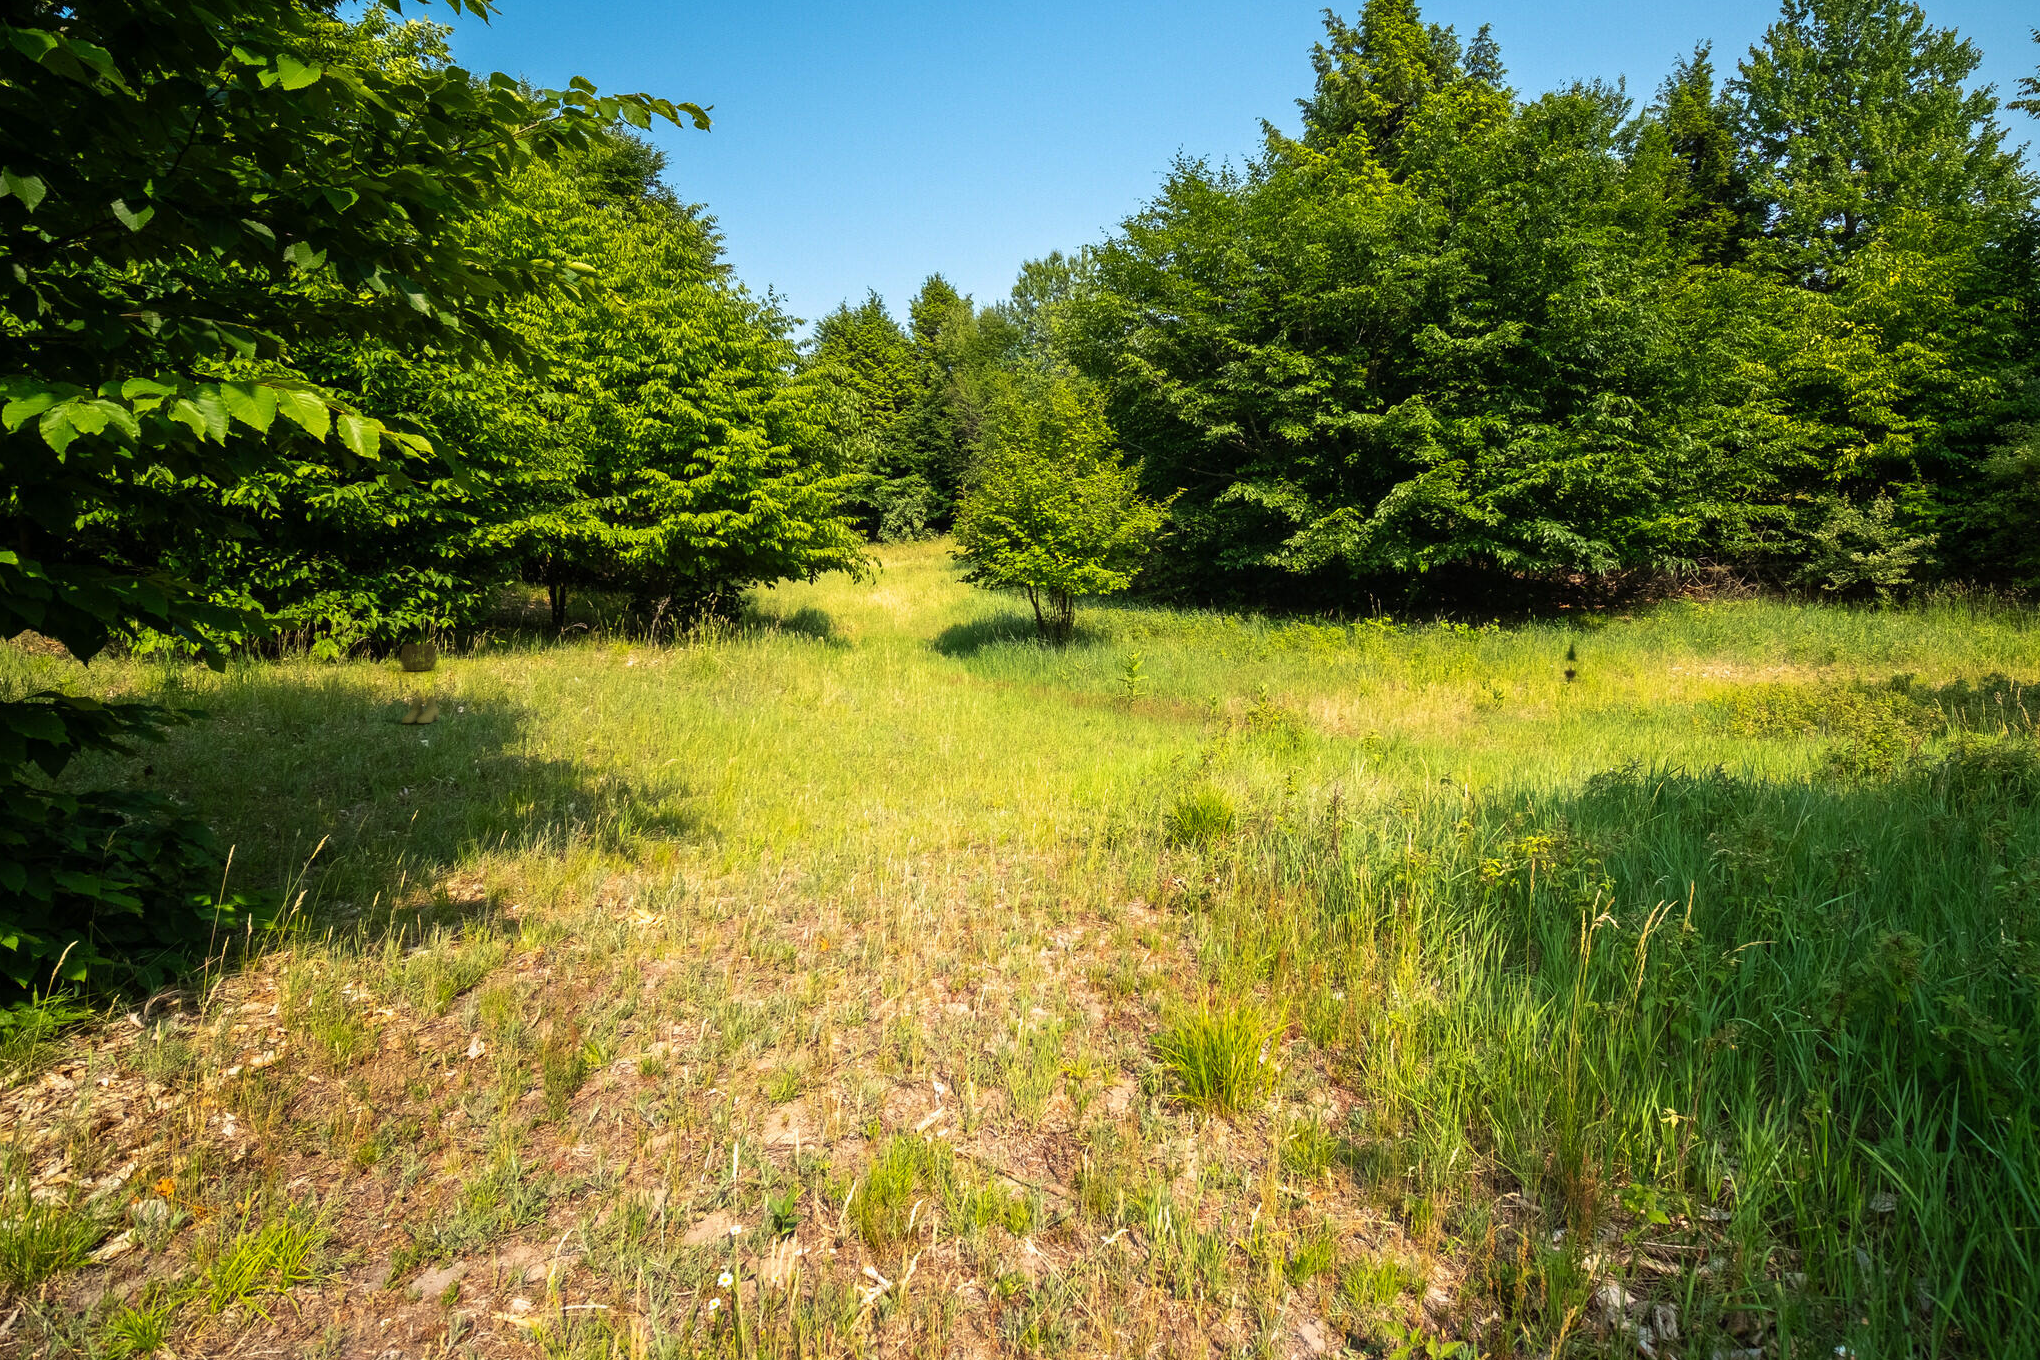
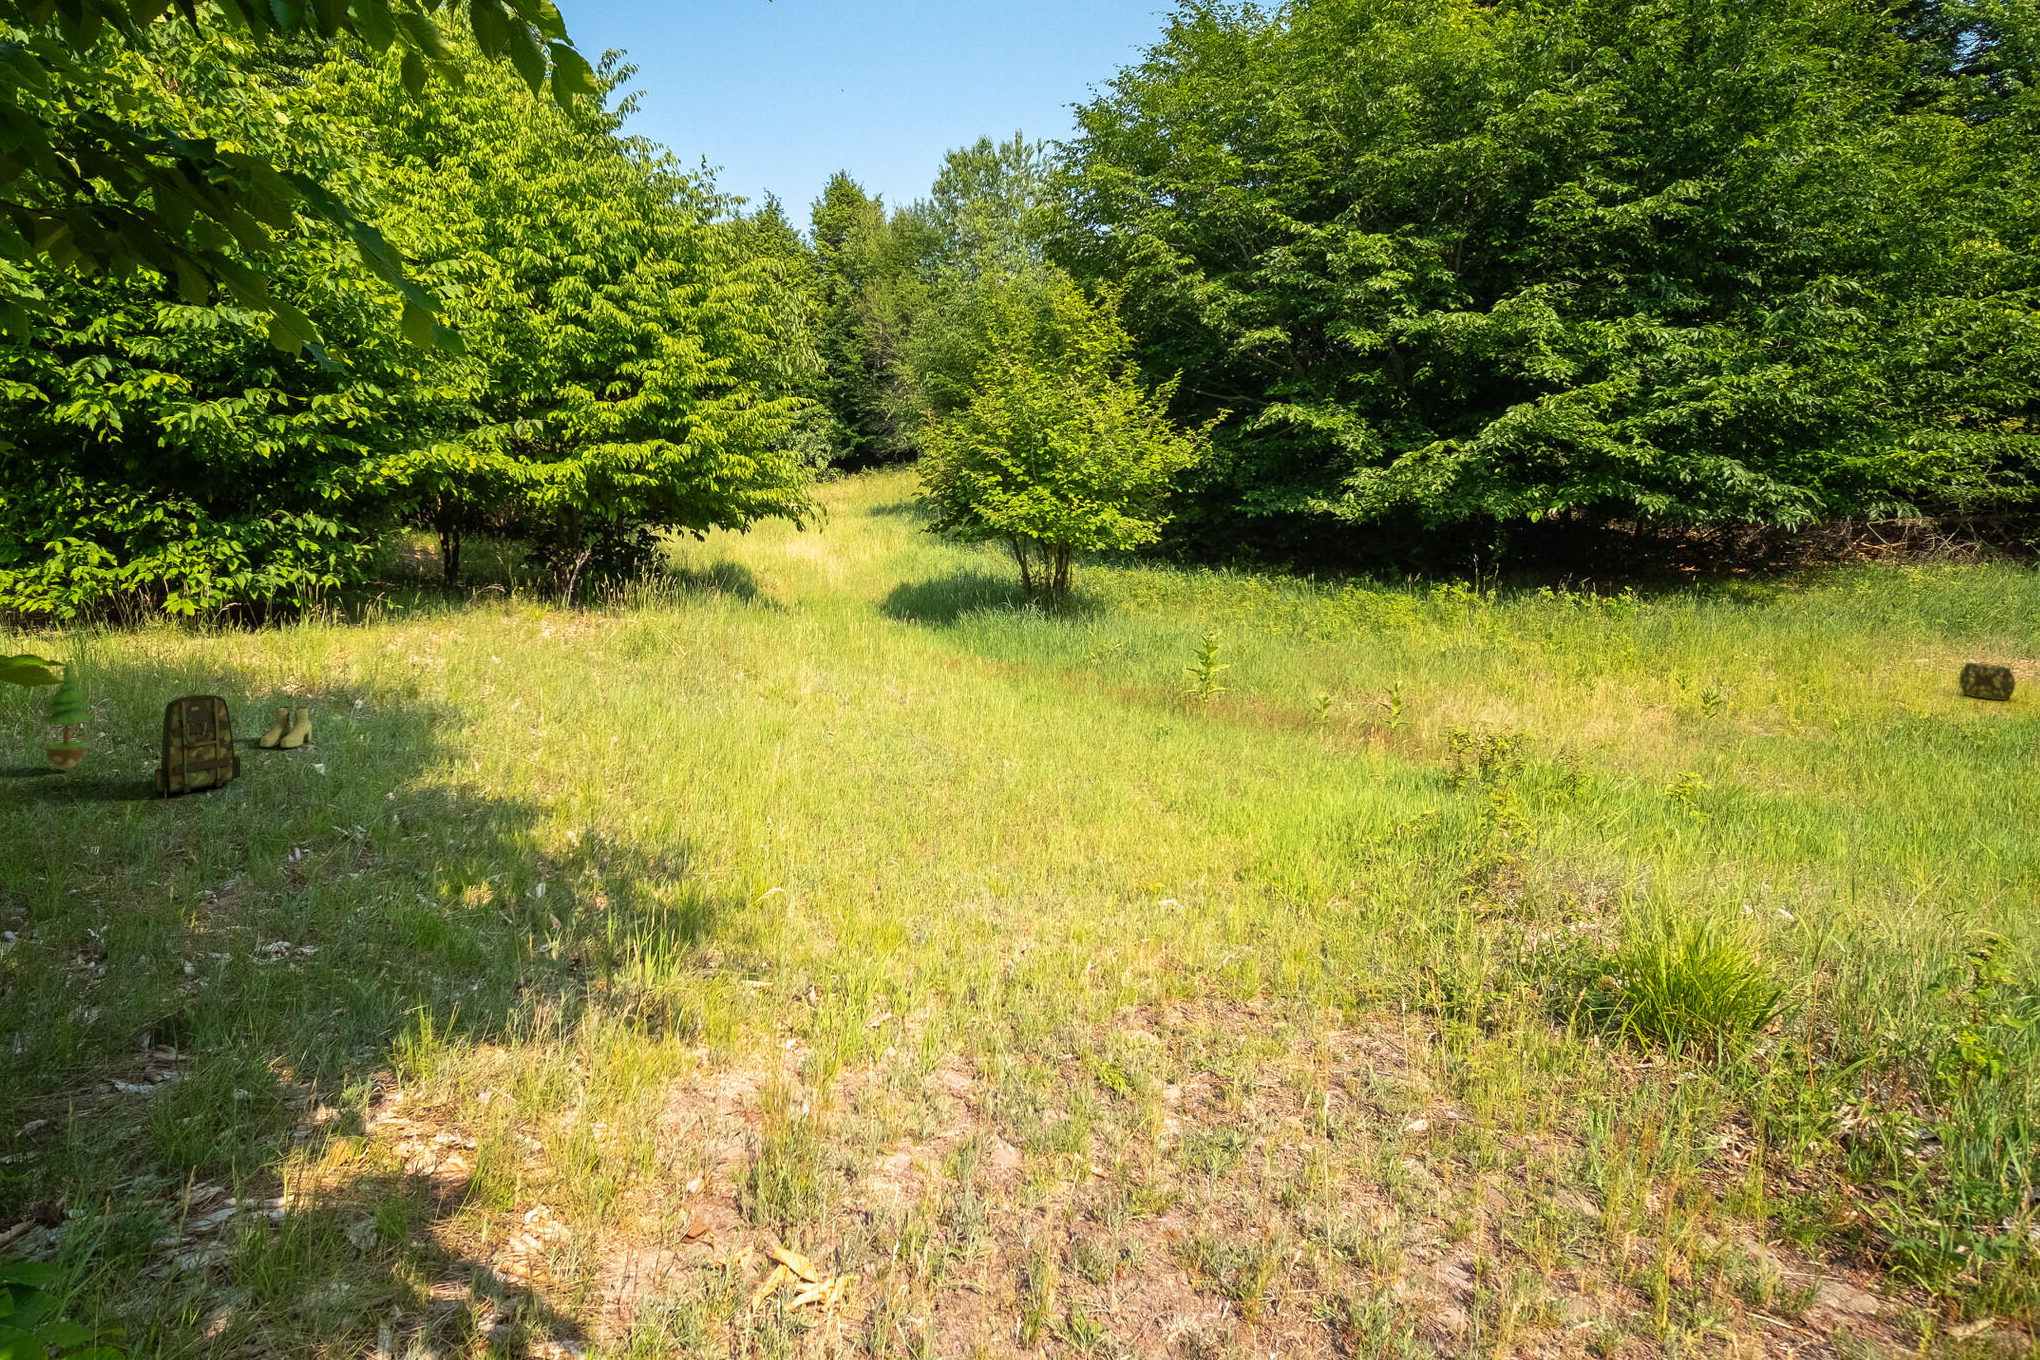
potted tree: present [1564,641,1578,680] -> present [41,663,92,771]
woven basket: present [400,643,437,671] -> present [1959,663,2015,700]
backpack: none [332,684,390,747] -> present [155,695,240,798]

